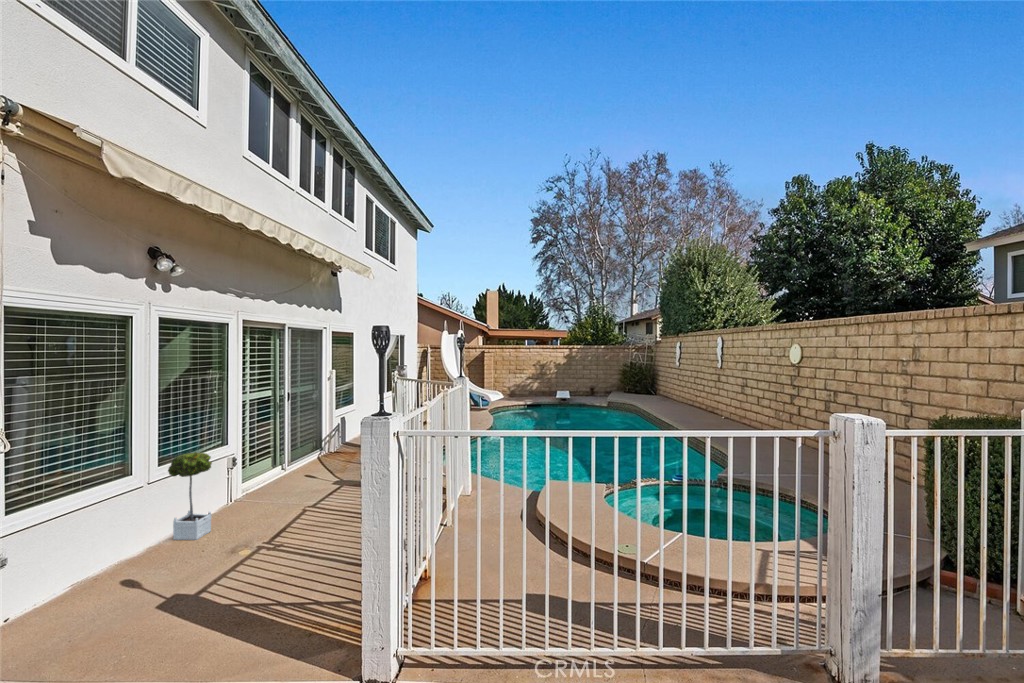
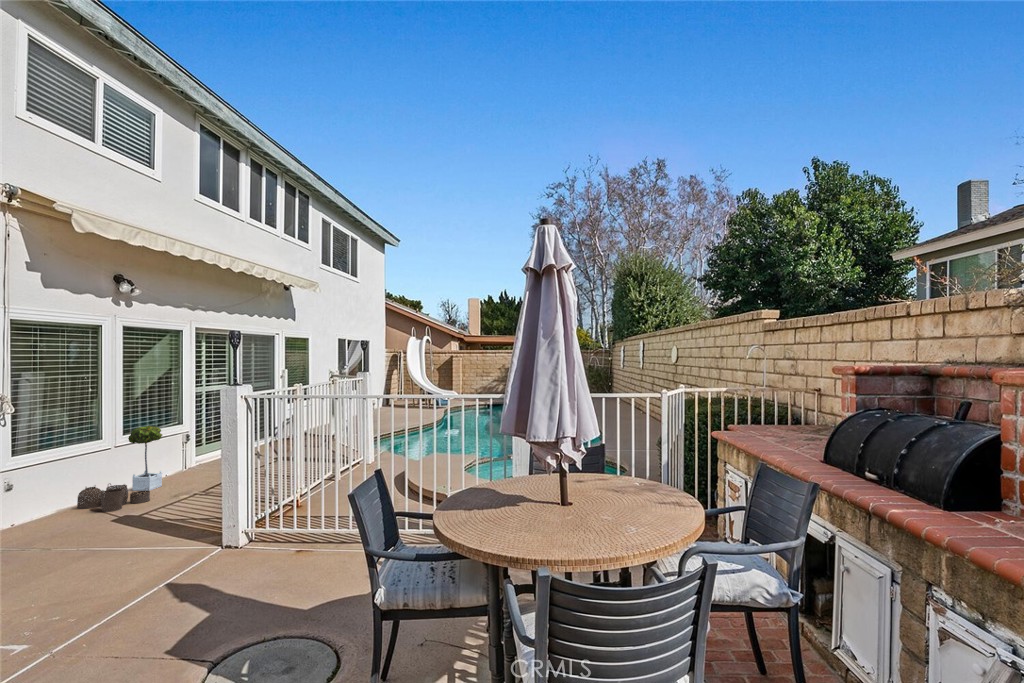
woven basket: none [101,539,203,585] -> present [77,484,150,512]

